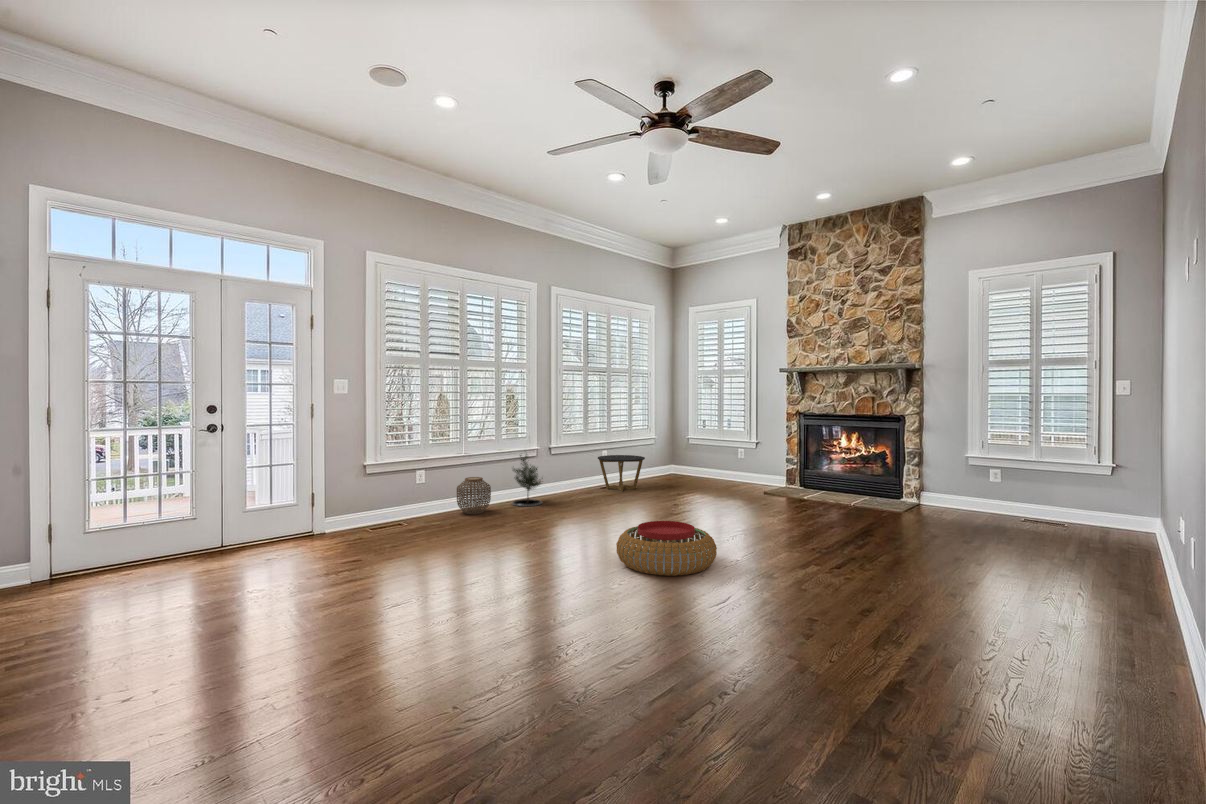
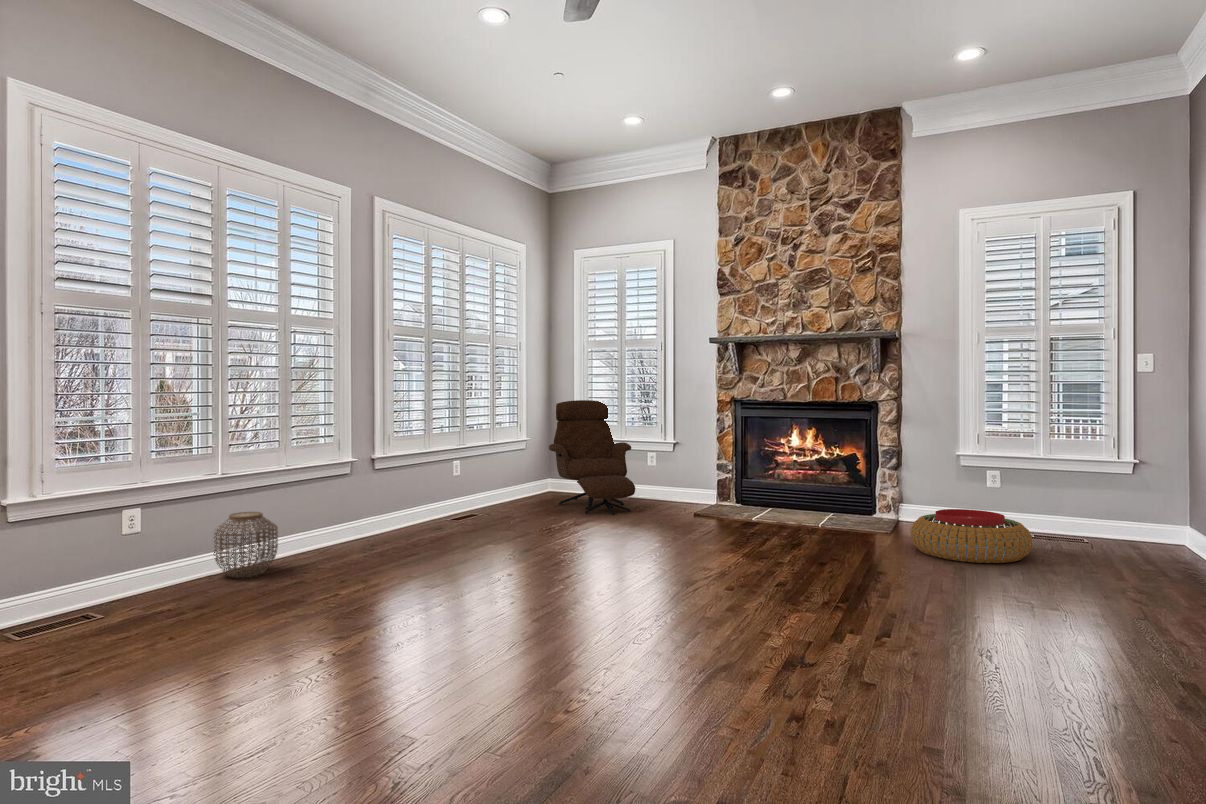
lounge chair: none [669,411,727,490] -> present [549,400,635,515]
potted tree: present [512,455,542,506] -> none [311,462,369,557]
side table: present [598,455,645,491] -> none [447,468,521,523]
pouf: present [616,521,717,576] -> present [910,509,1032,563]

